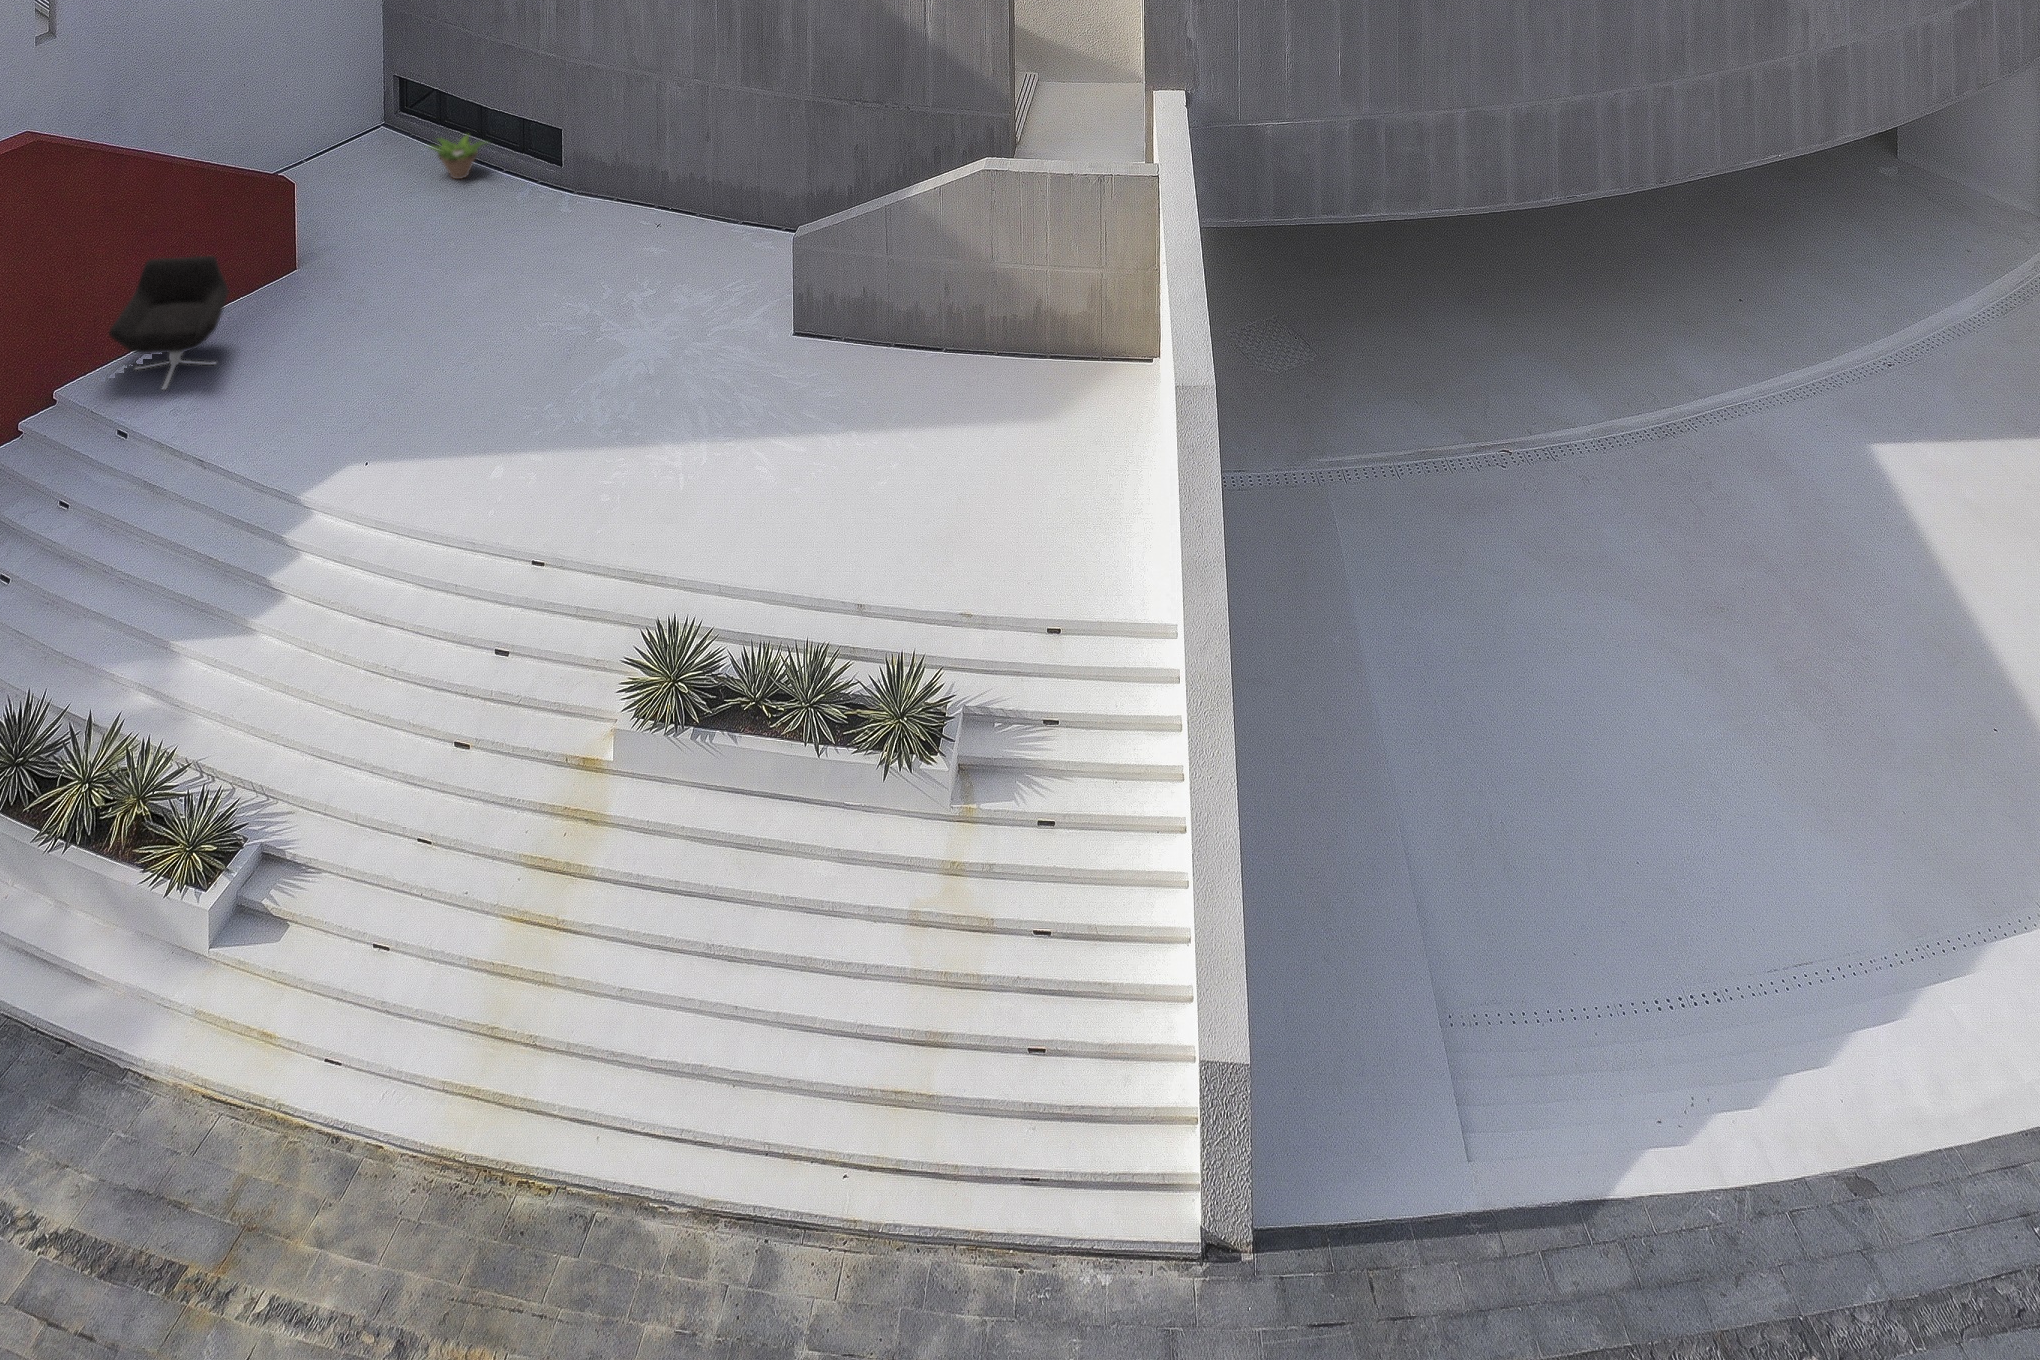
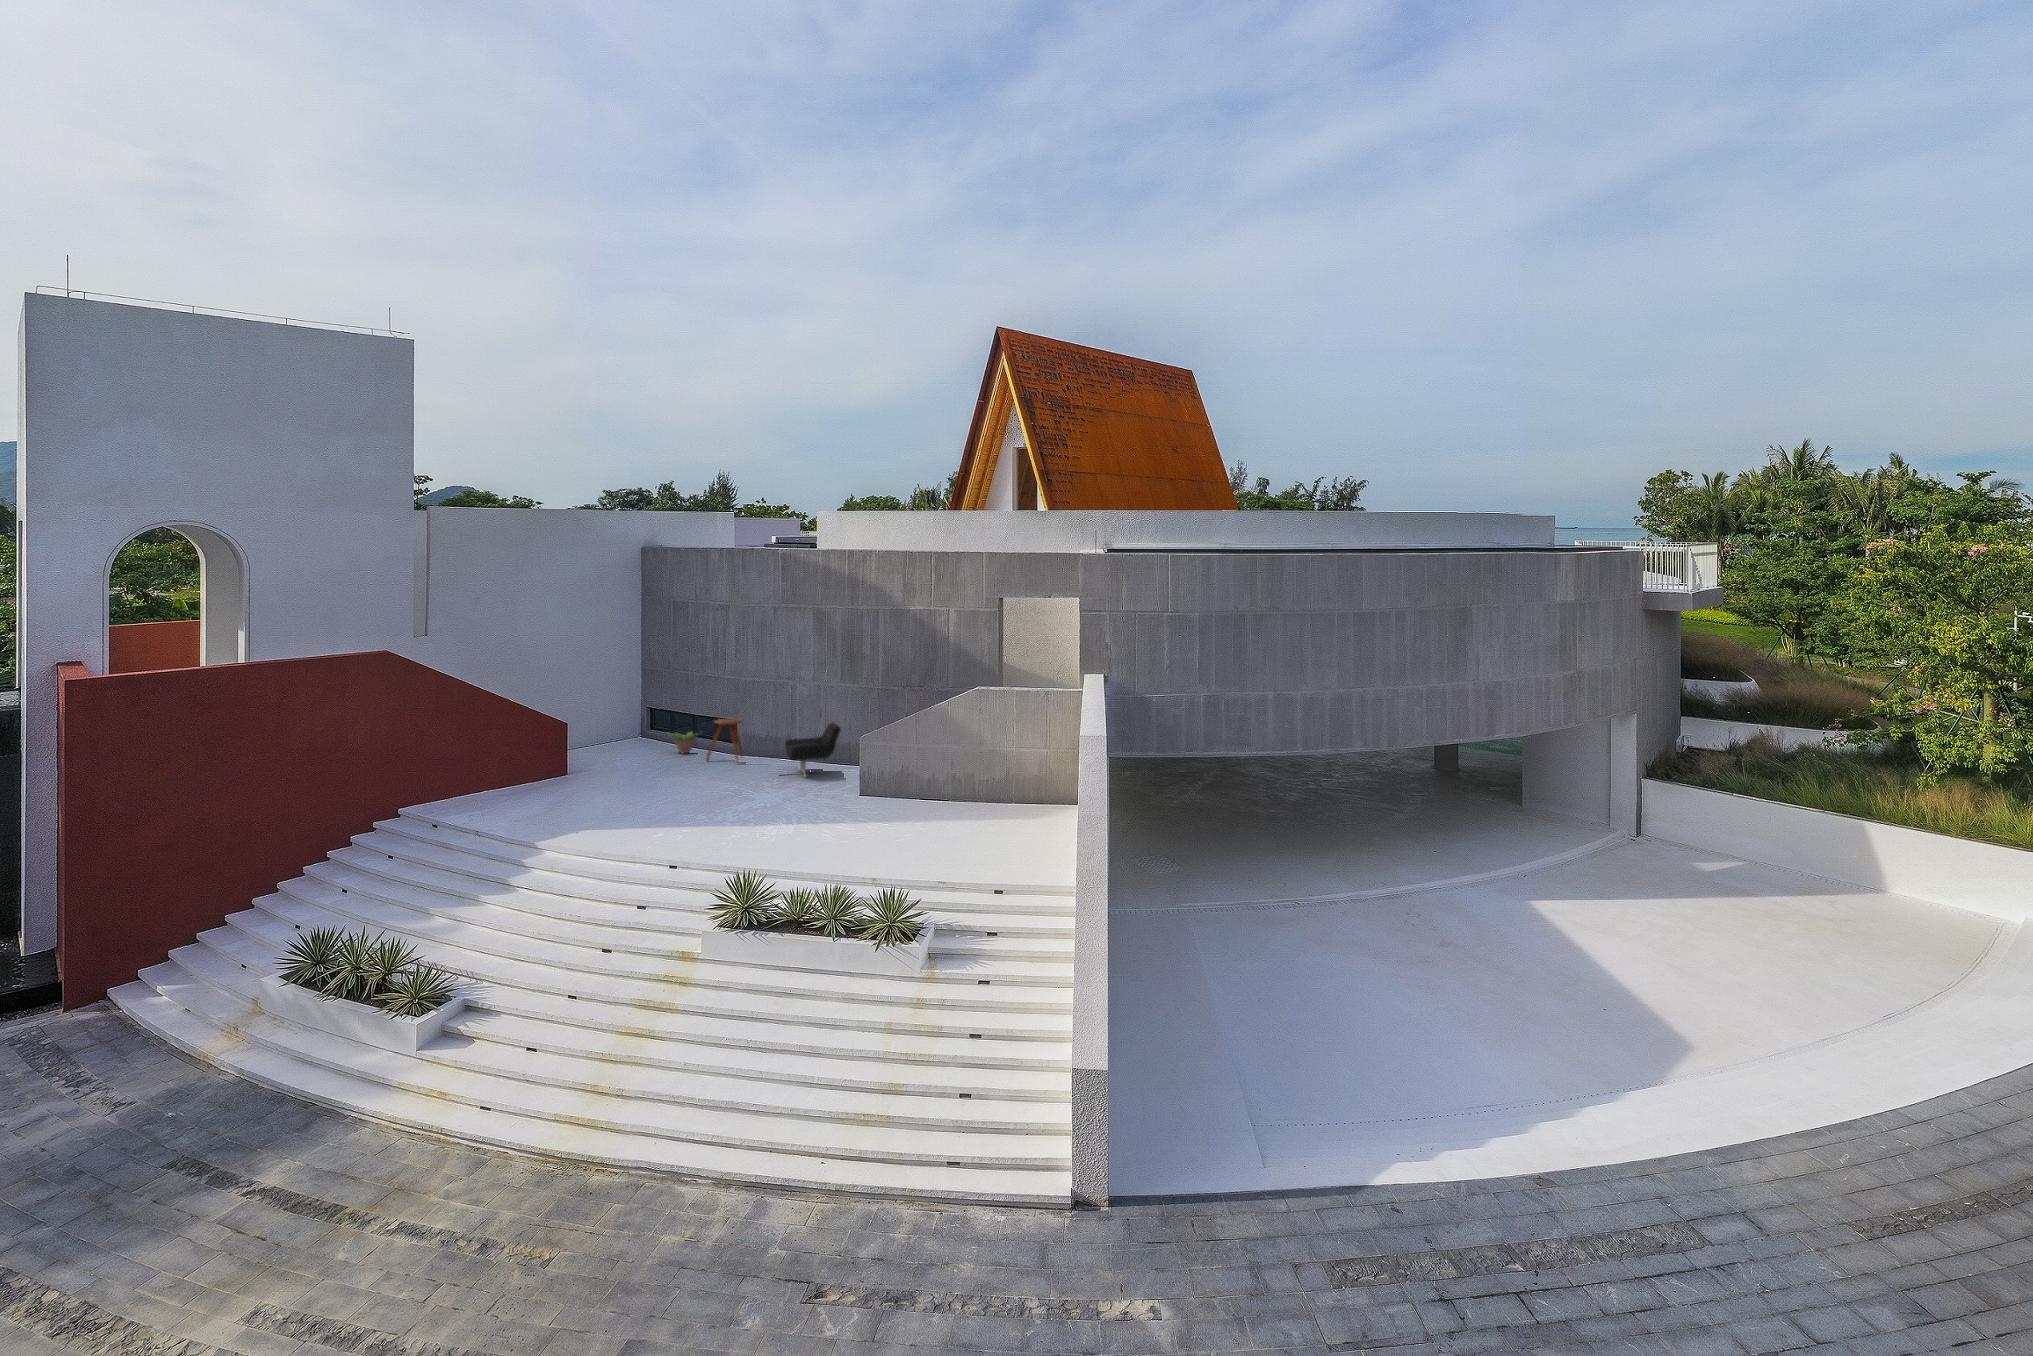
stool: none [503,131,563,217] -> present [706,719,743,762]
lounge chair: present [109,256,229,389] -> present [785,723,841,777]

